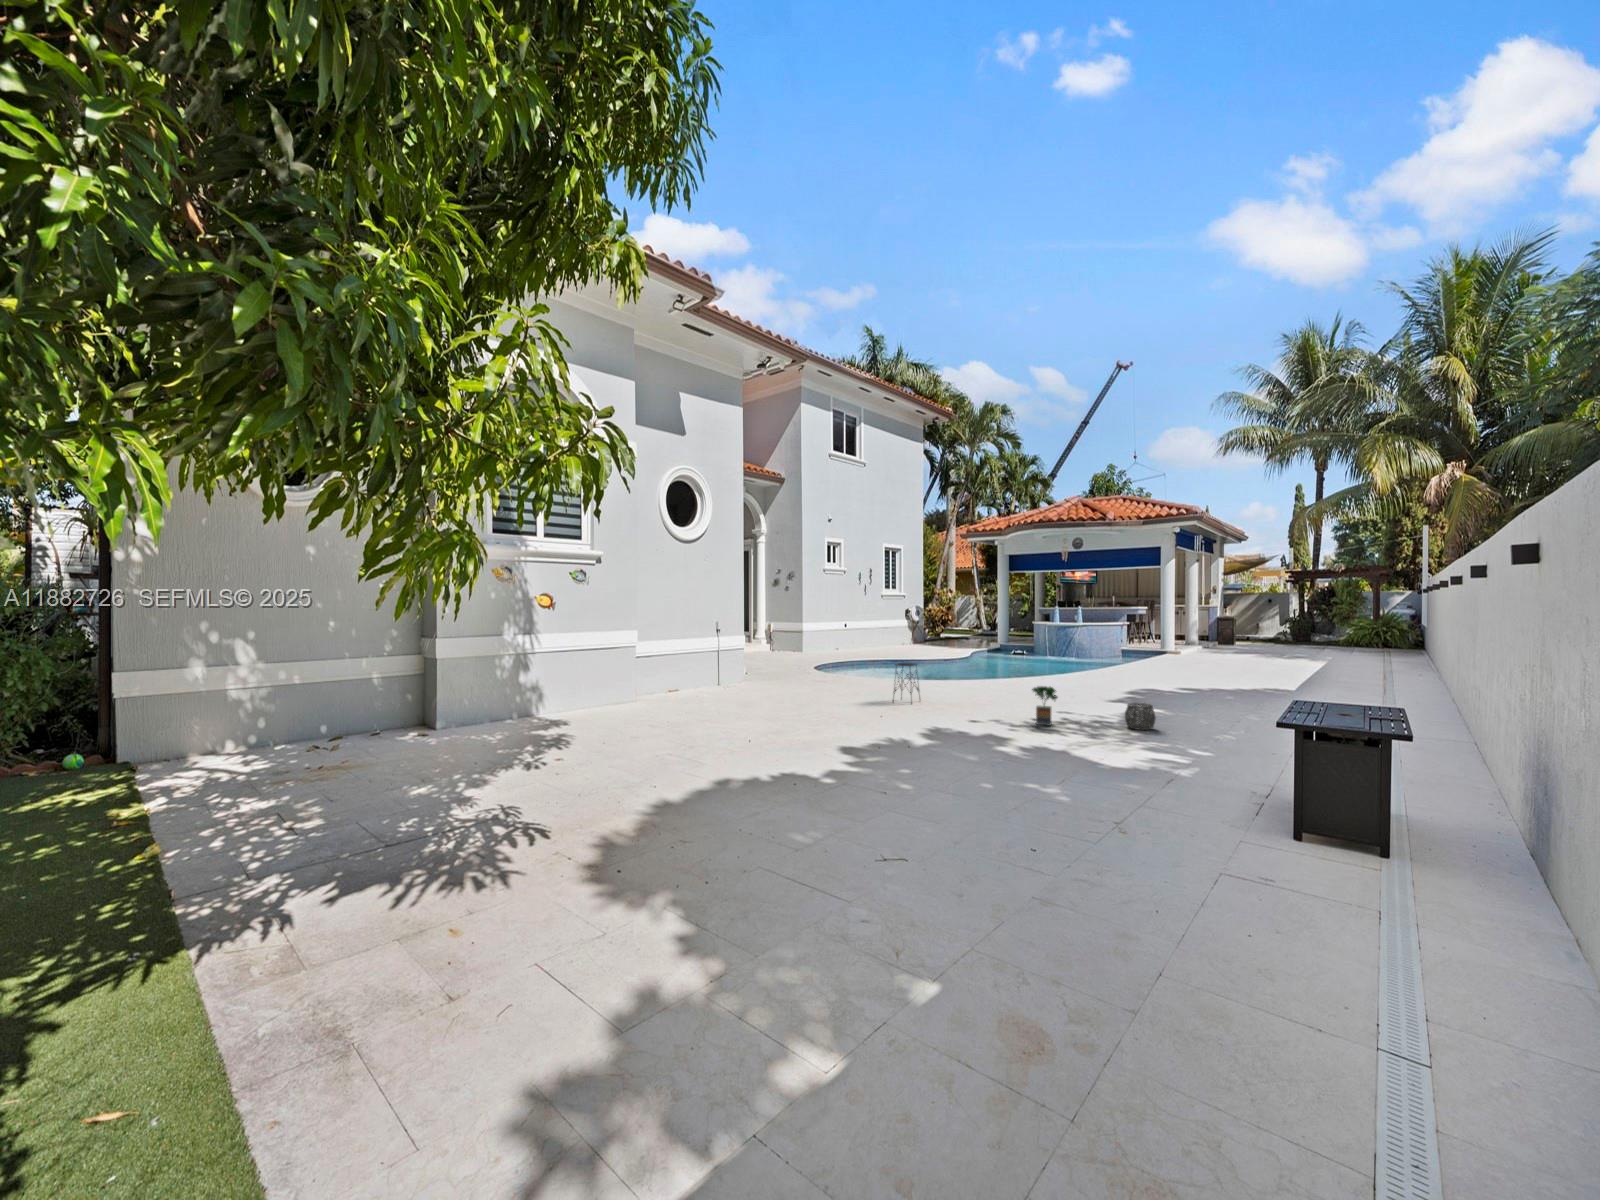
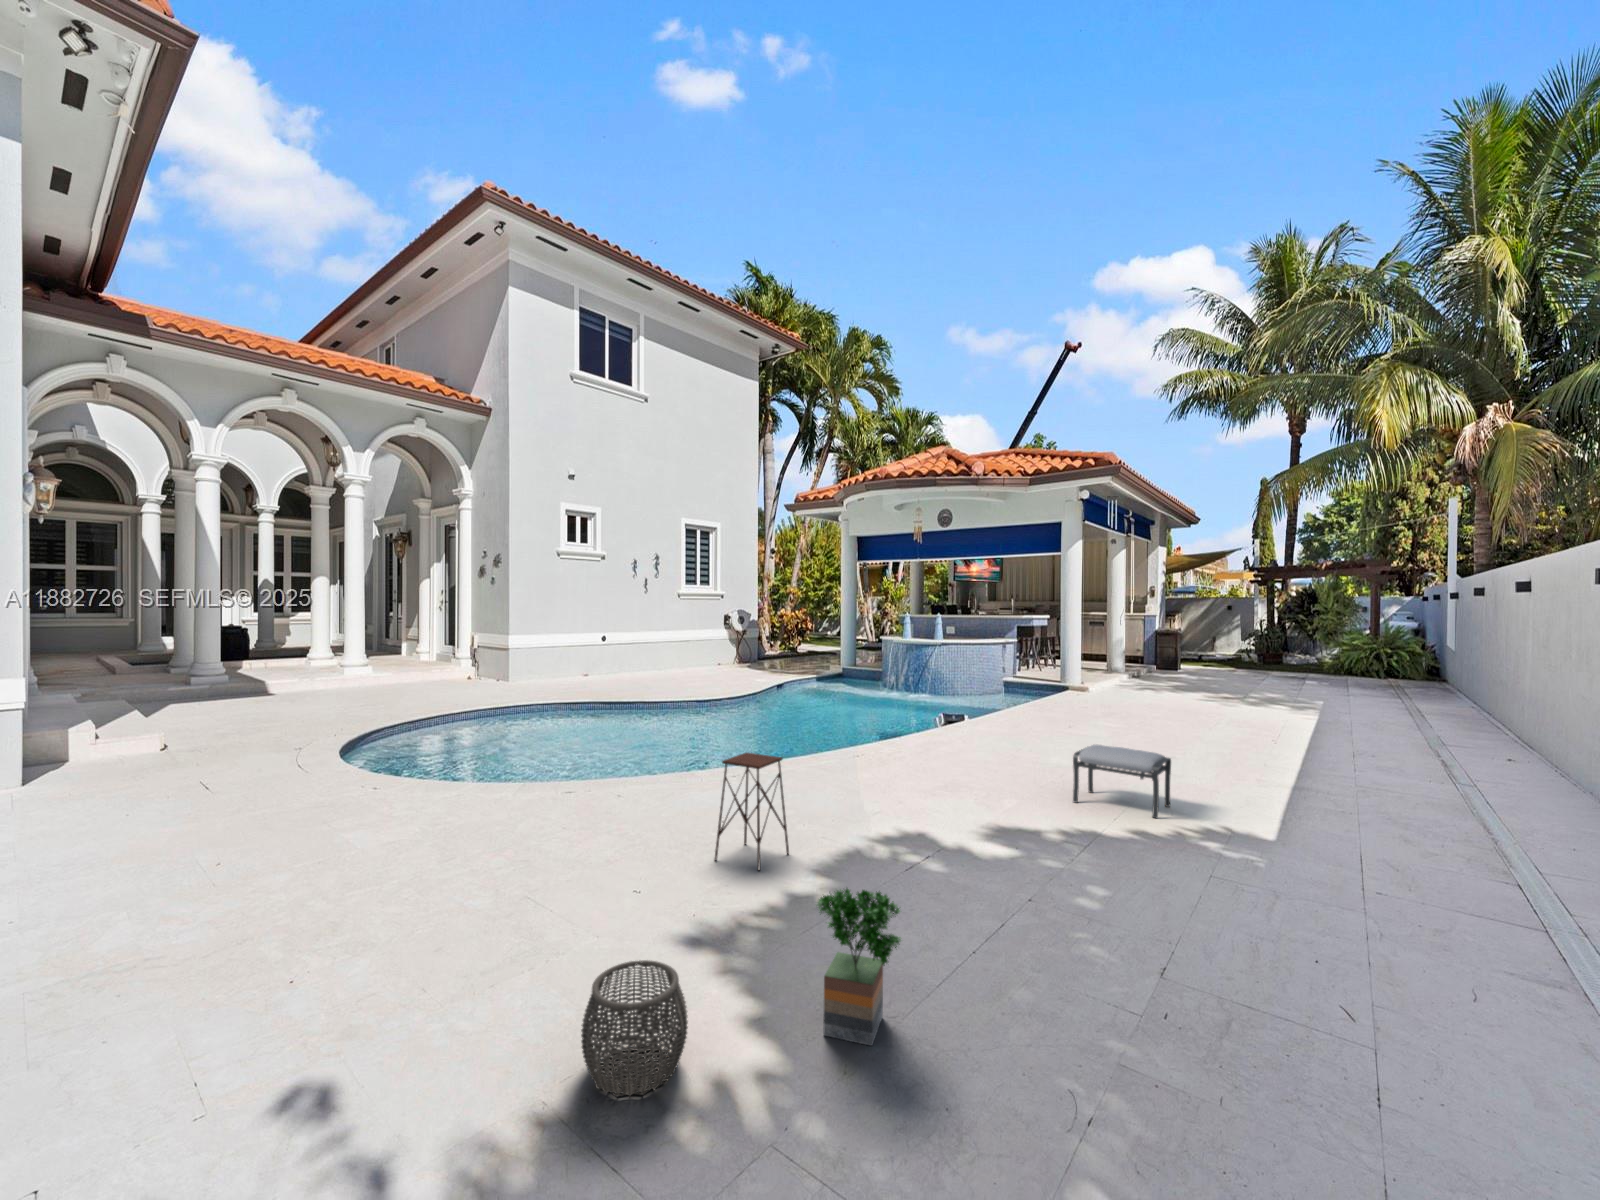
side table: present [894,663,919,694] -> present [715,753,789,871]
ottoman: none [1217,666,1264,695] -> present [1073,745,1171,818]
potted tree: present [1032,686,1058,725] -> present [818,889,901,1046]

